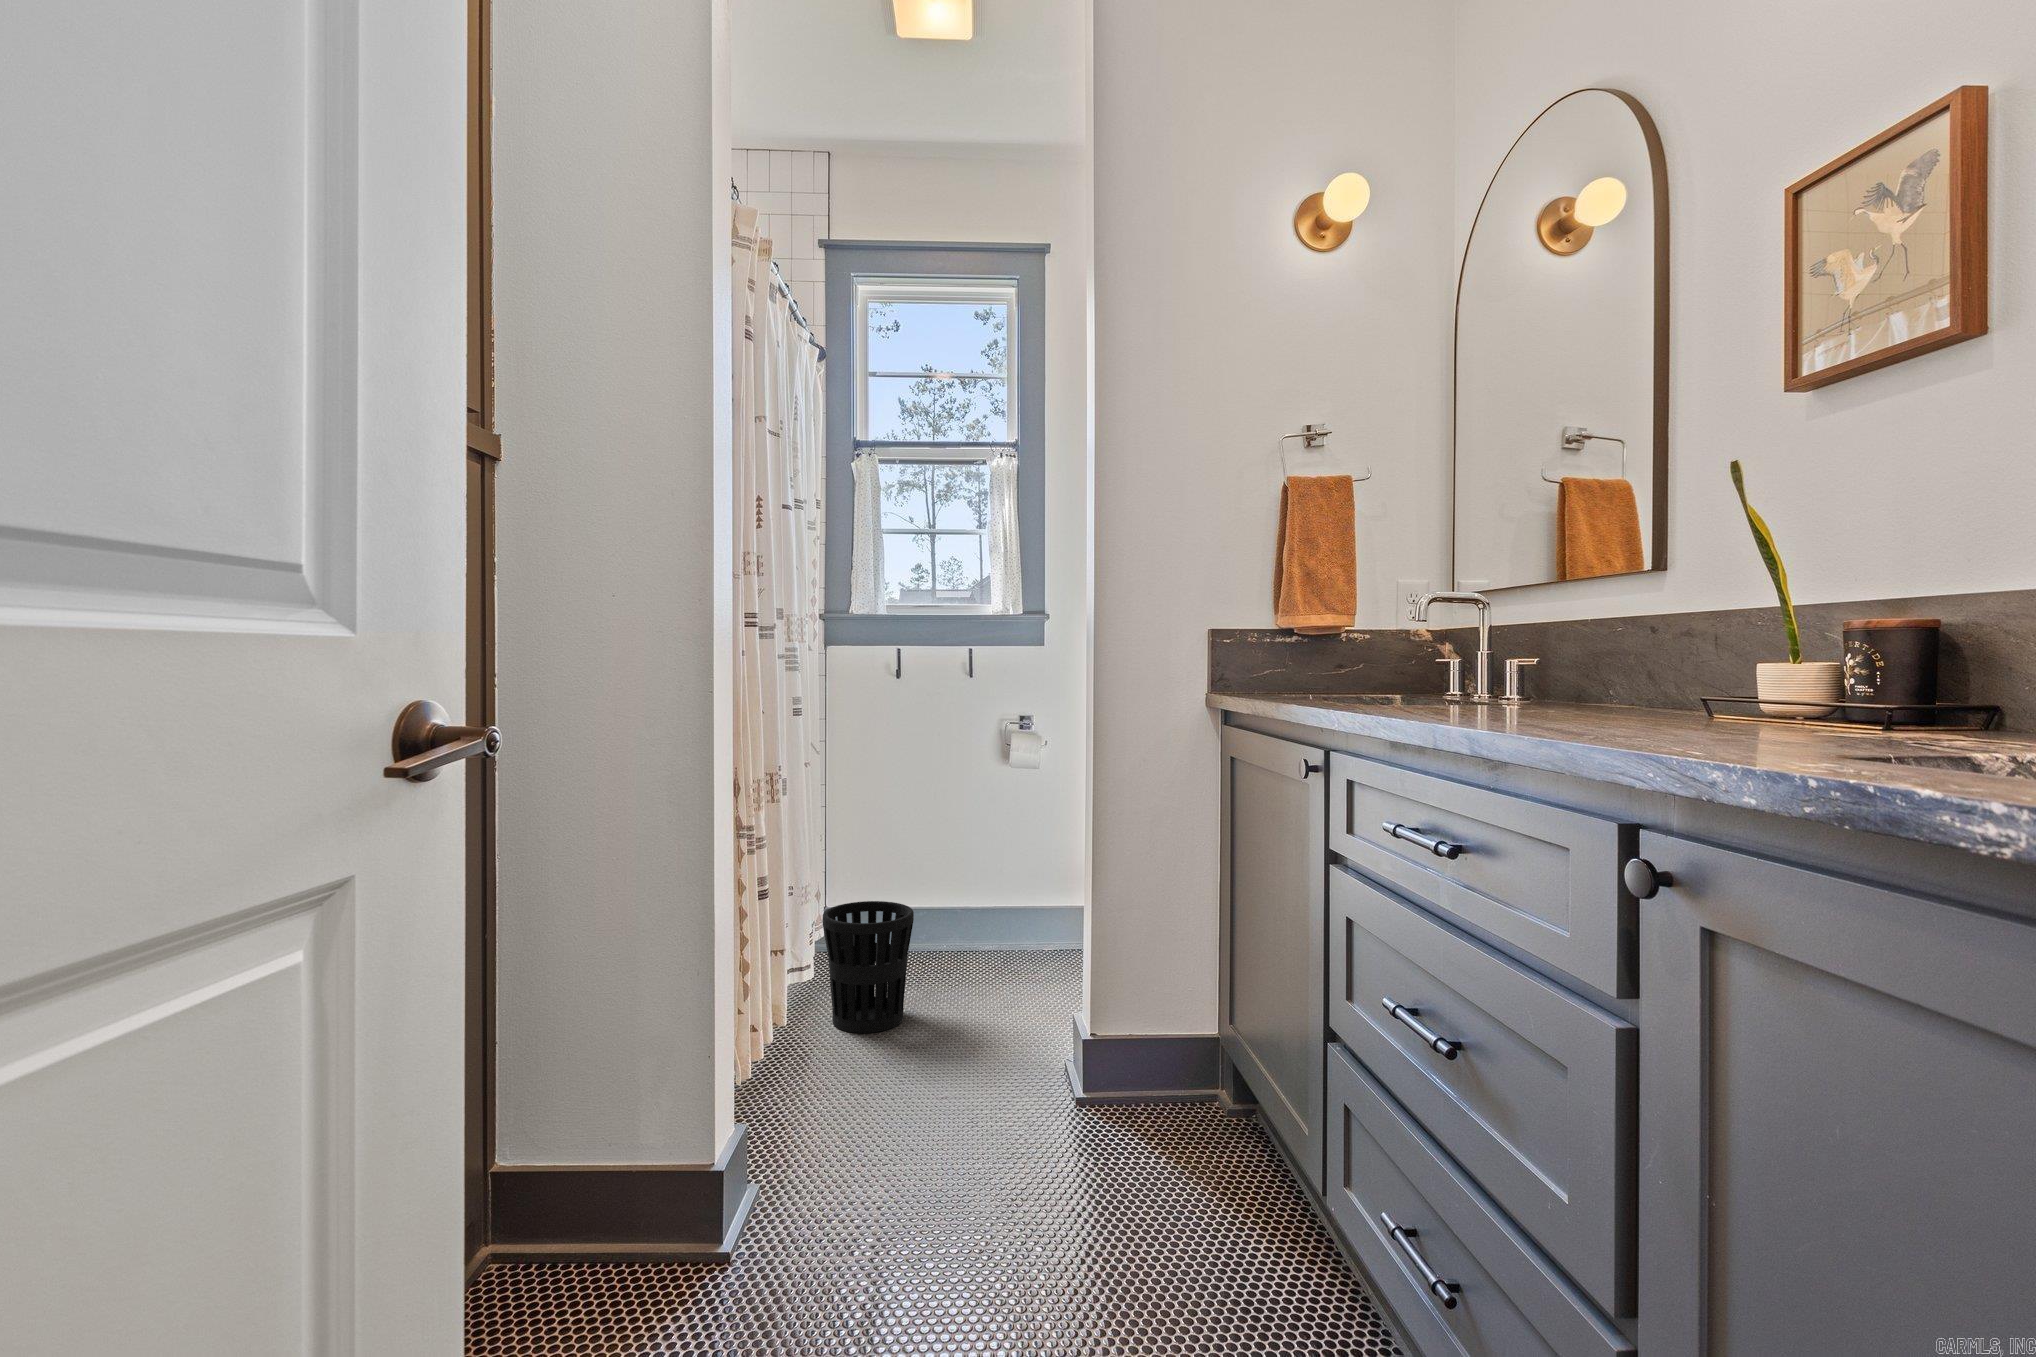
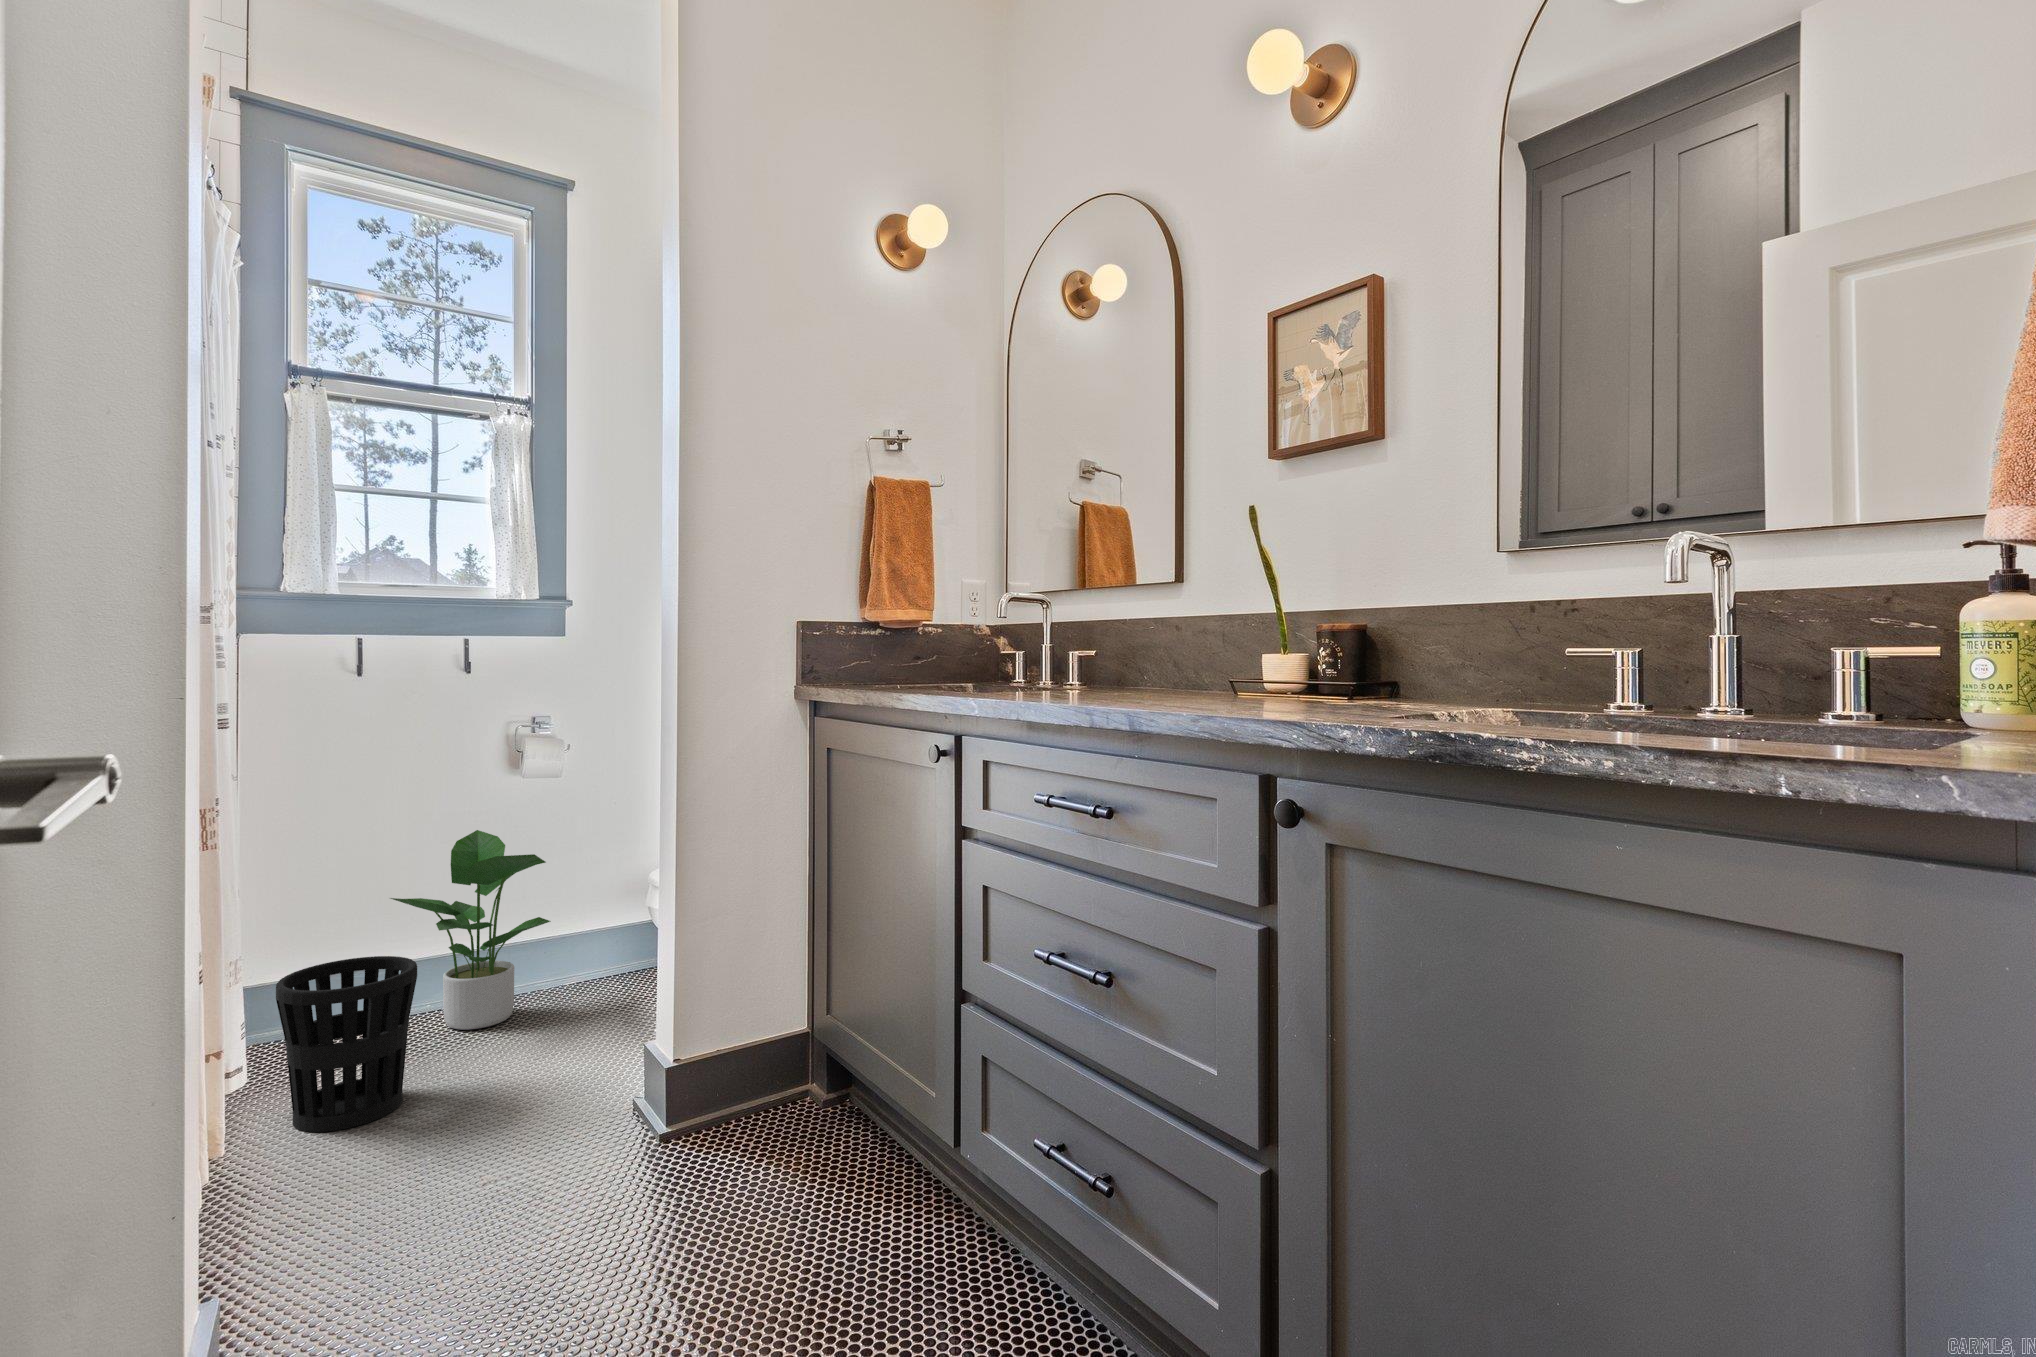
potted plant: none [909,808,1025,973] -> present [391,830,551,1030]

